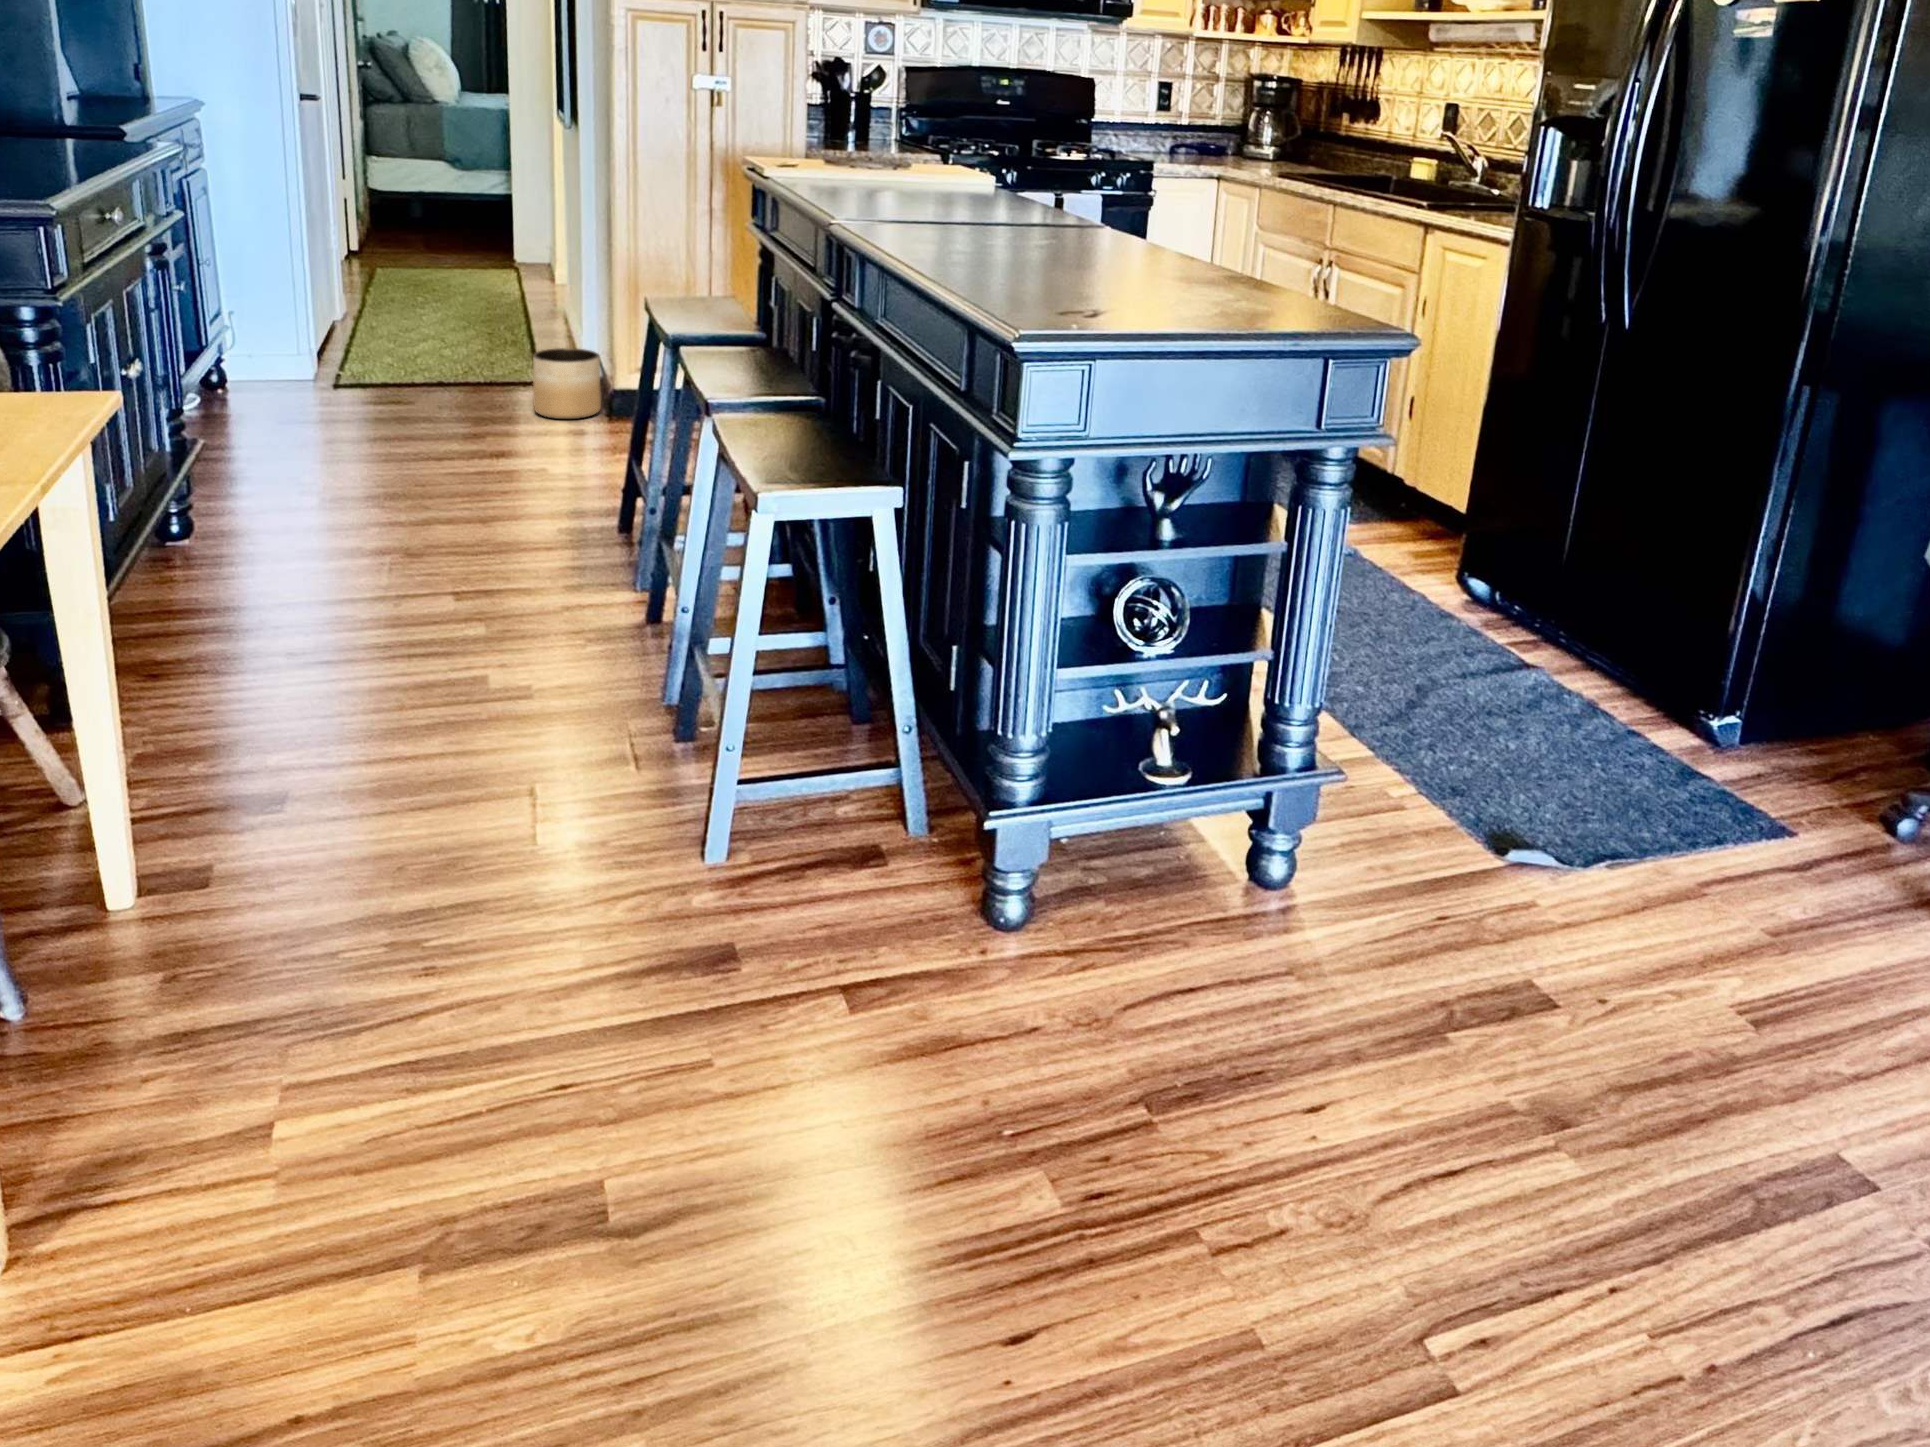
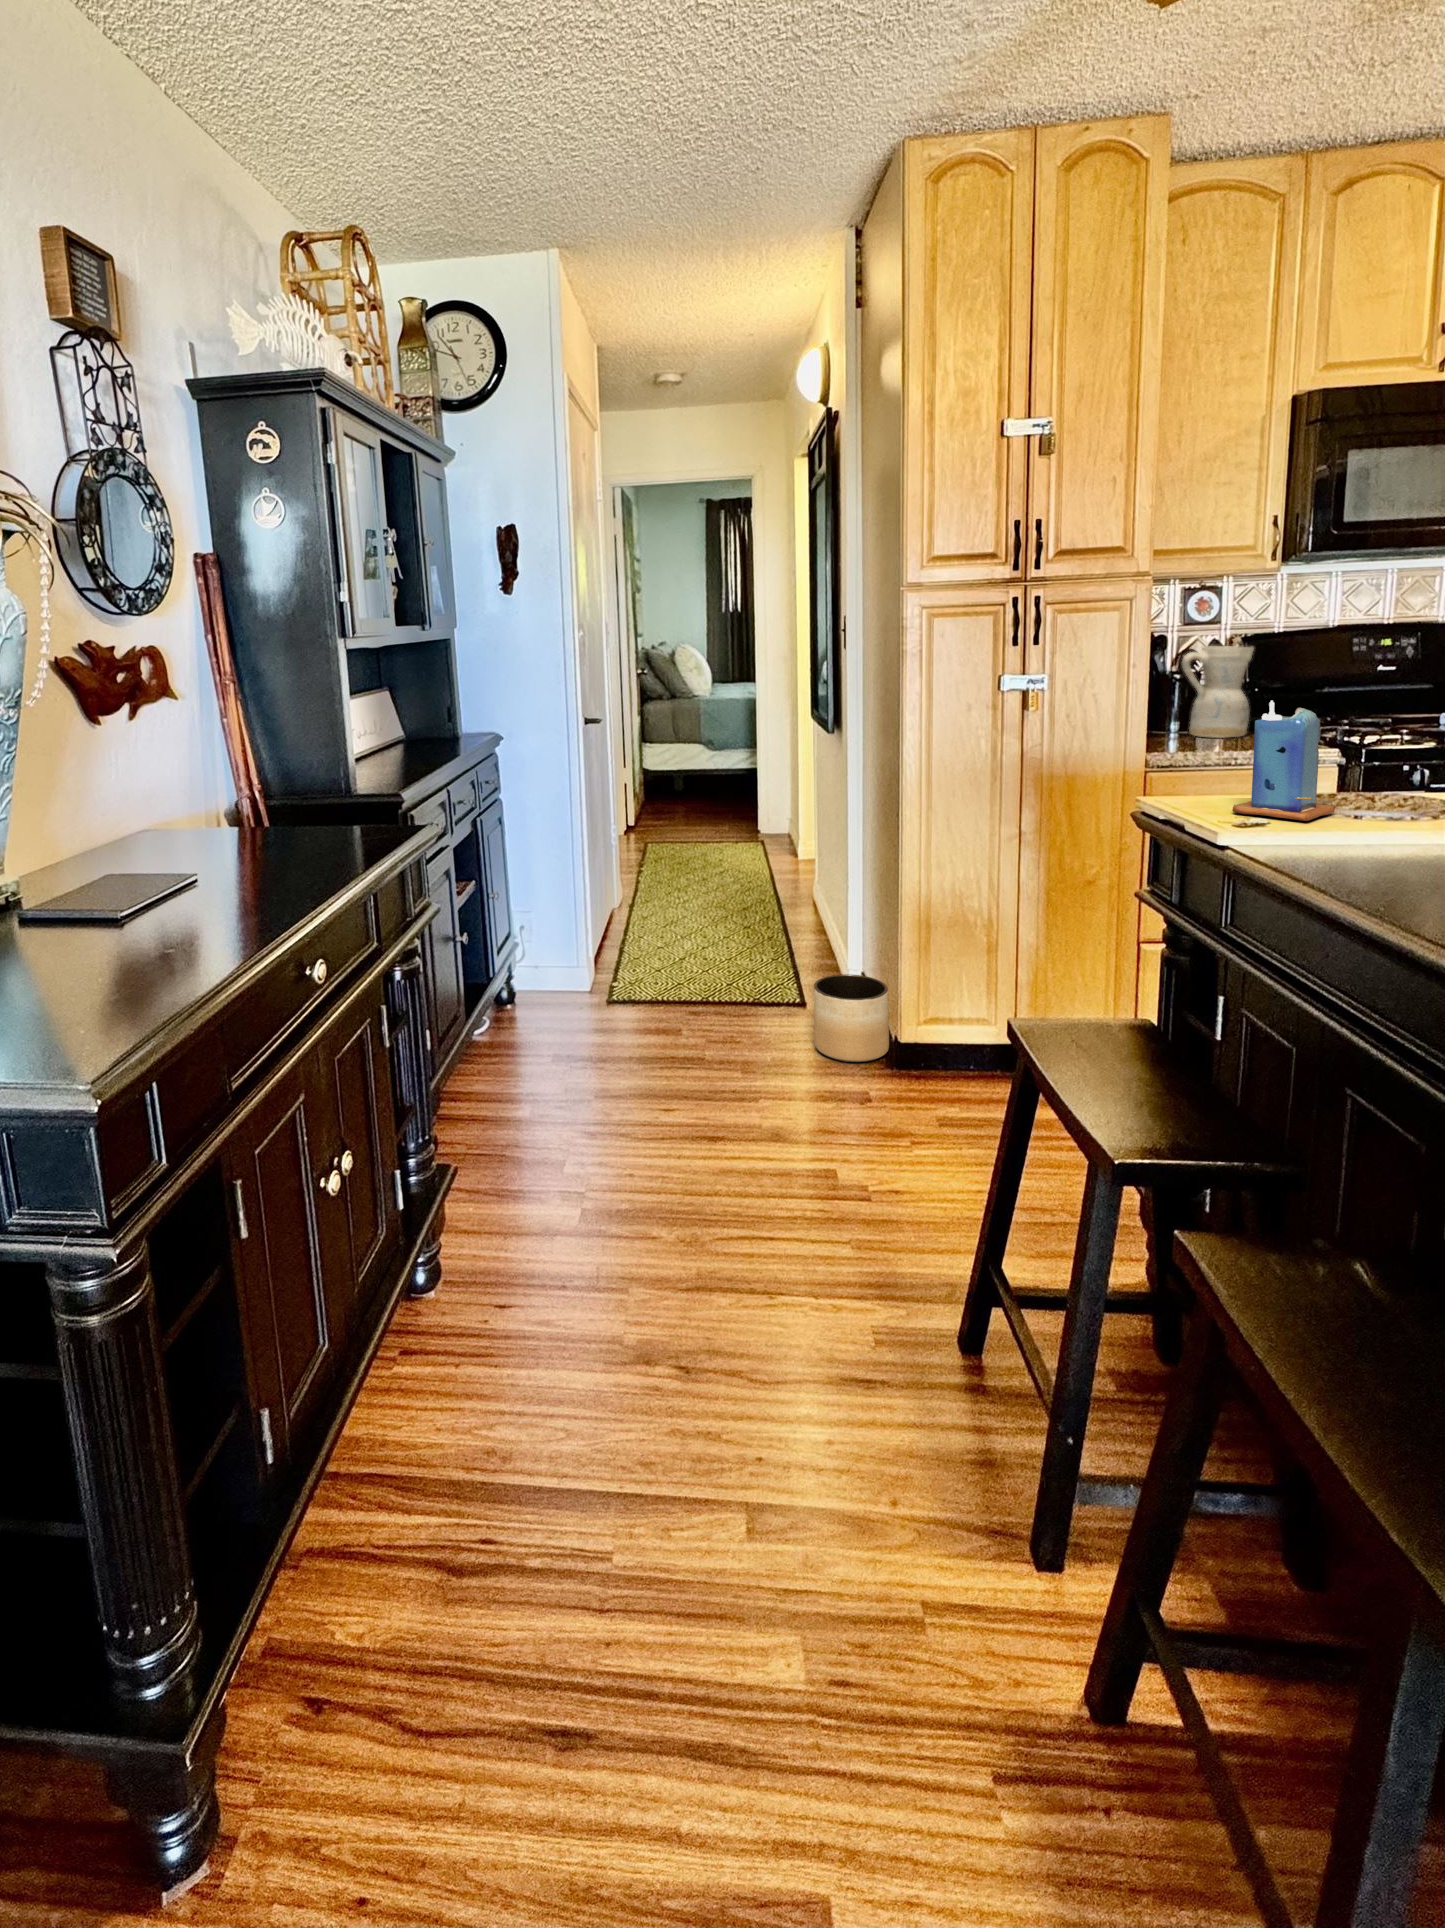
ceramic pitcher: none [839,69,890,146] -> present [1181,646,1254,738]
candle: none [789,95,849,176] -> present [1232,700,1335,821]

